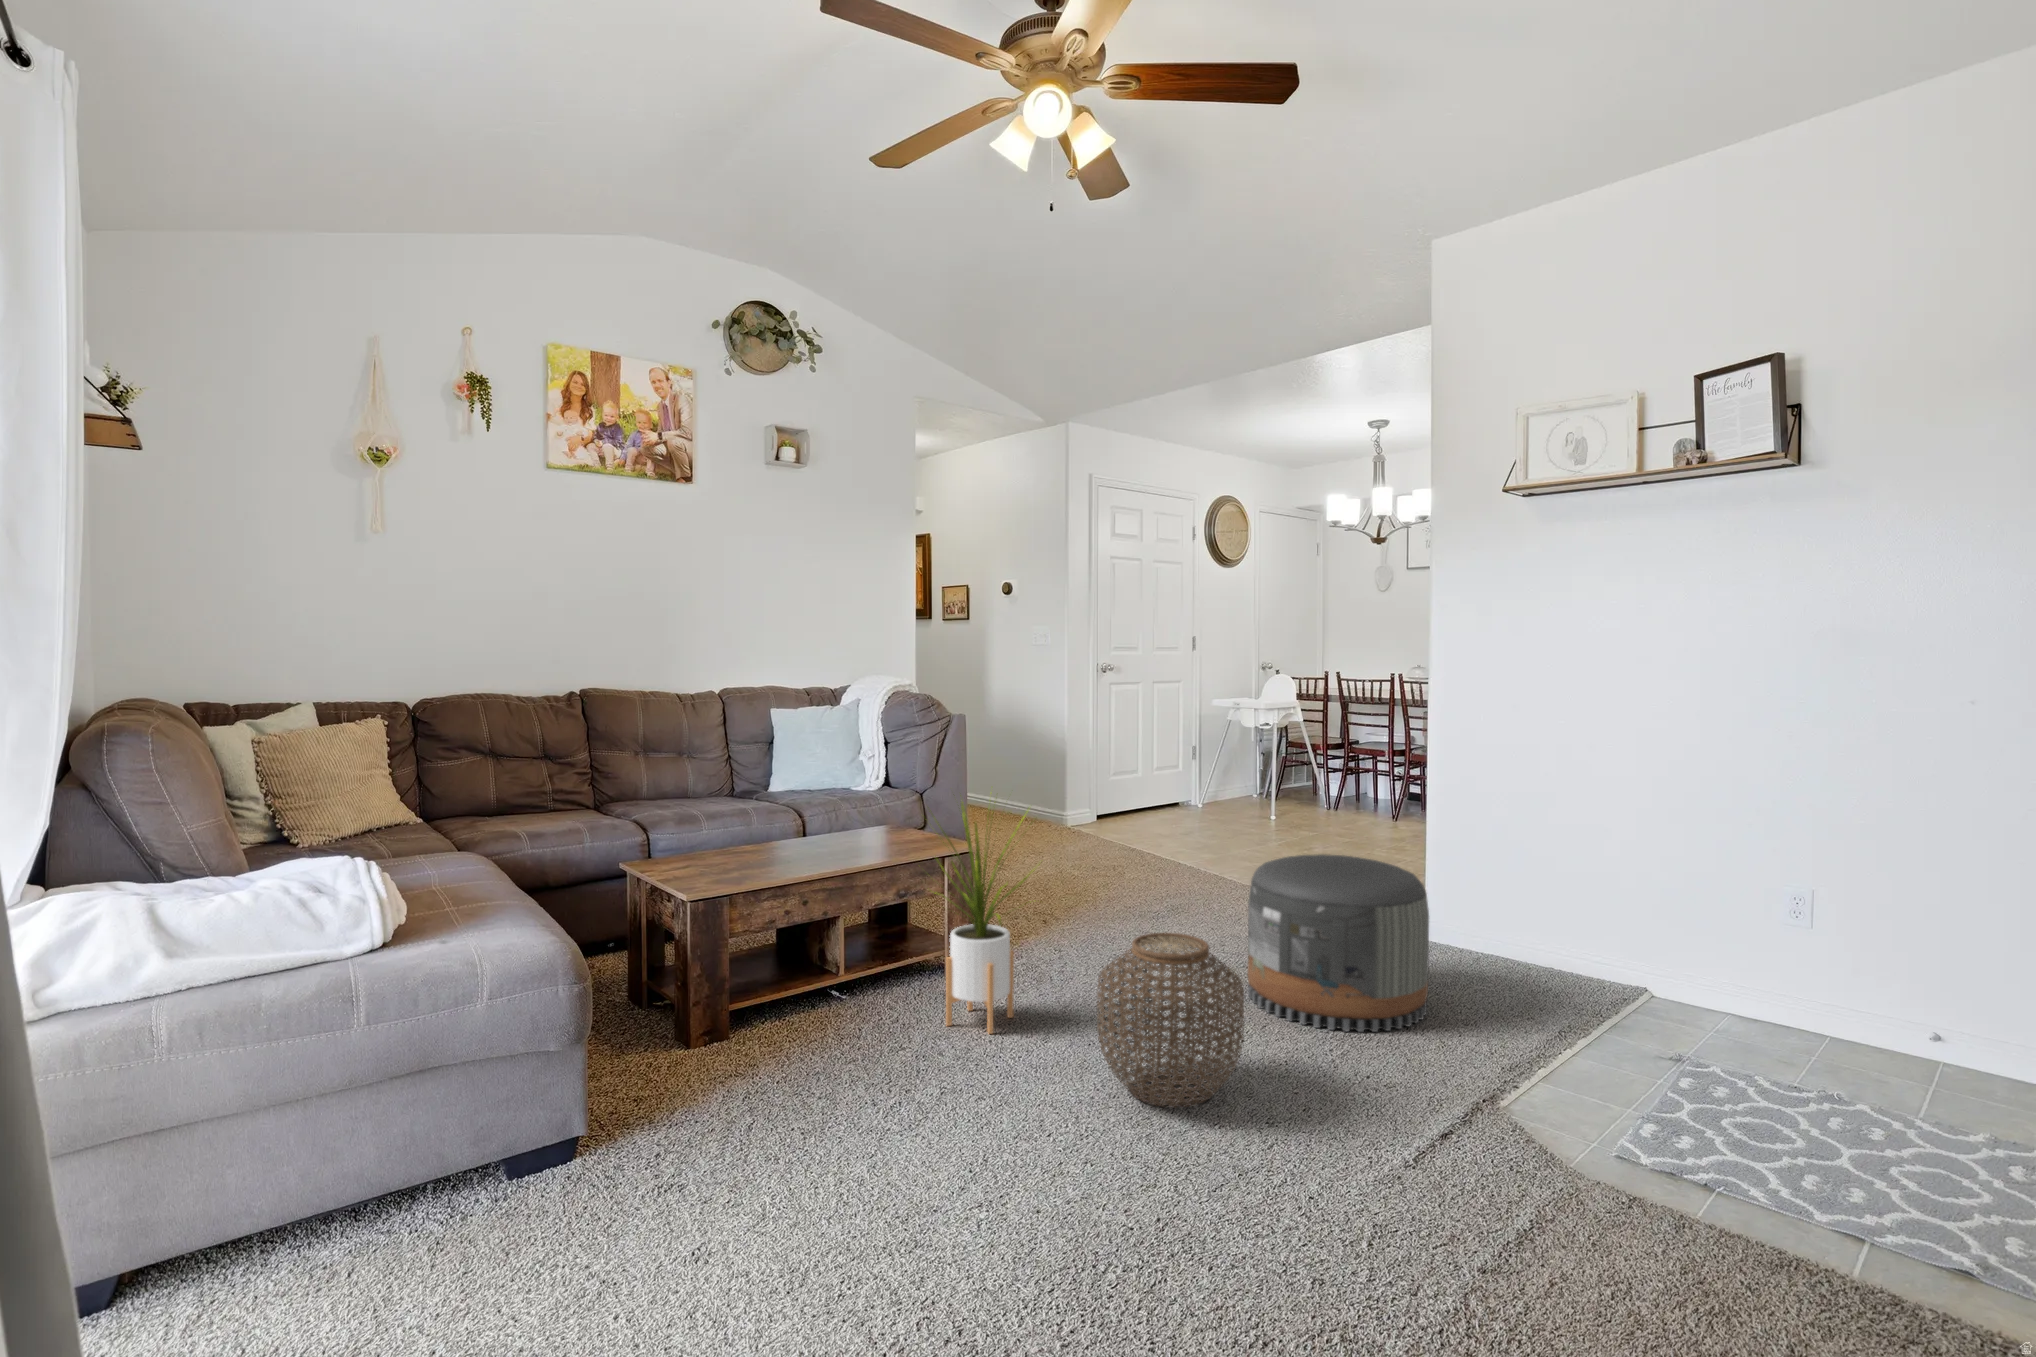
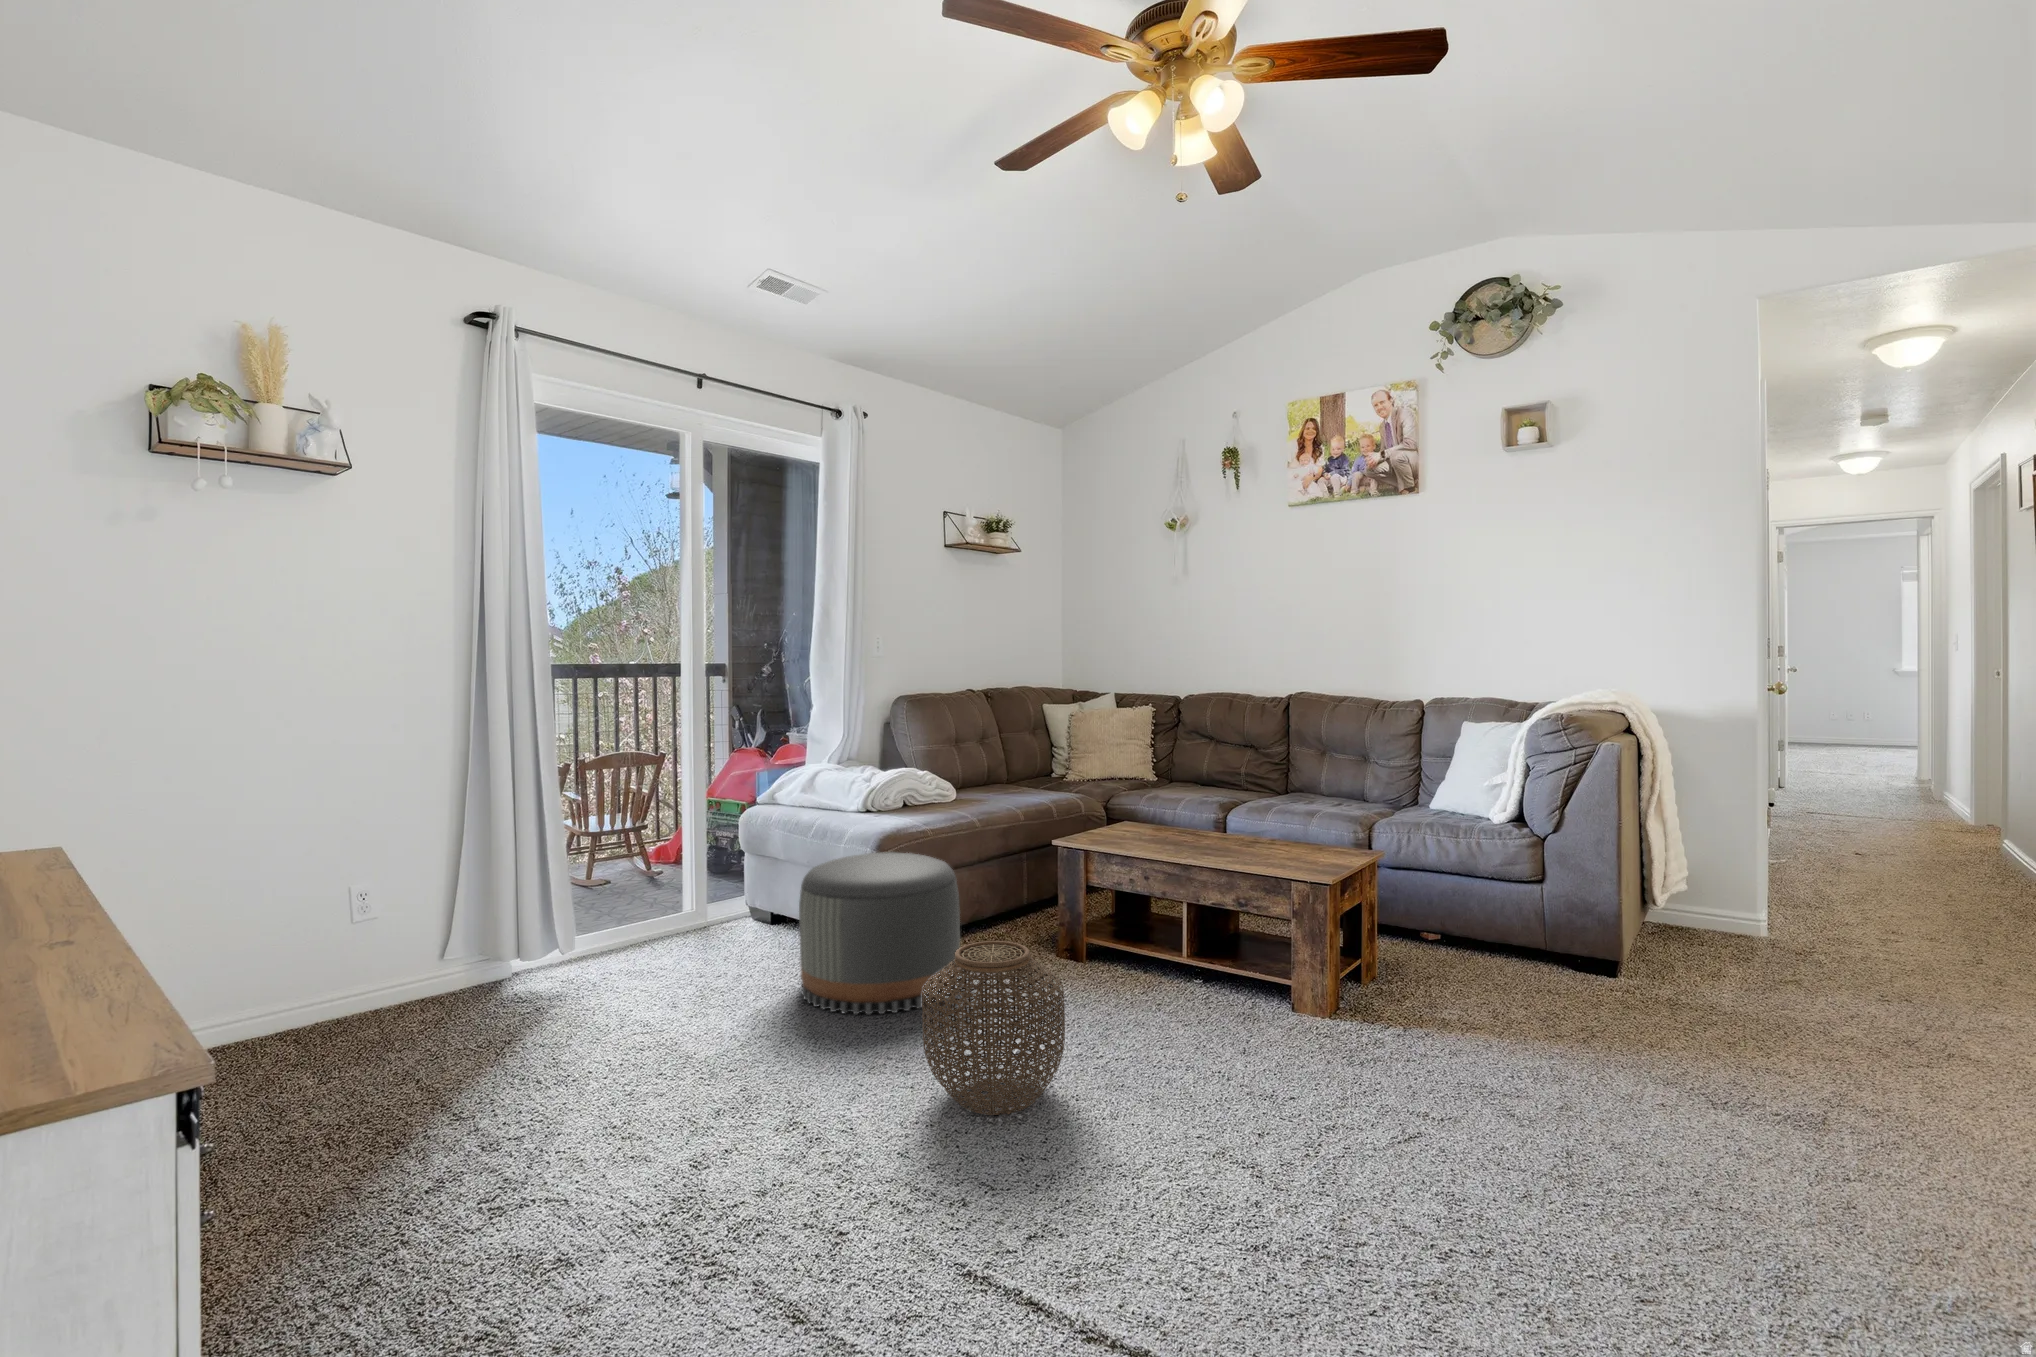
house plant: present [935,802,1034,1034] -> none [1045,788,1175,1024]
pouf: present [1248,854,1429,1032] -> present [799,852,960,1015]

